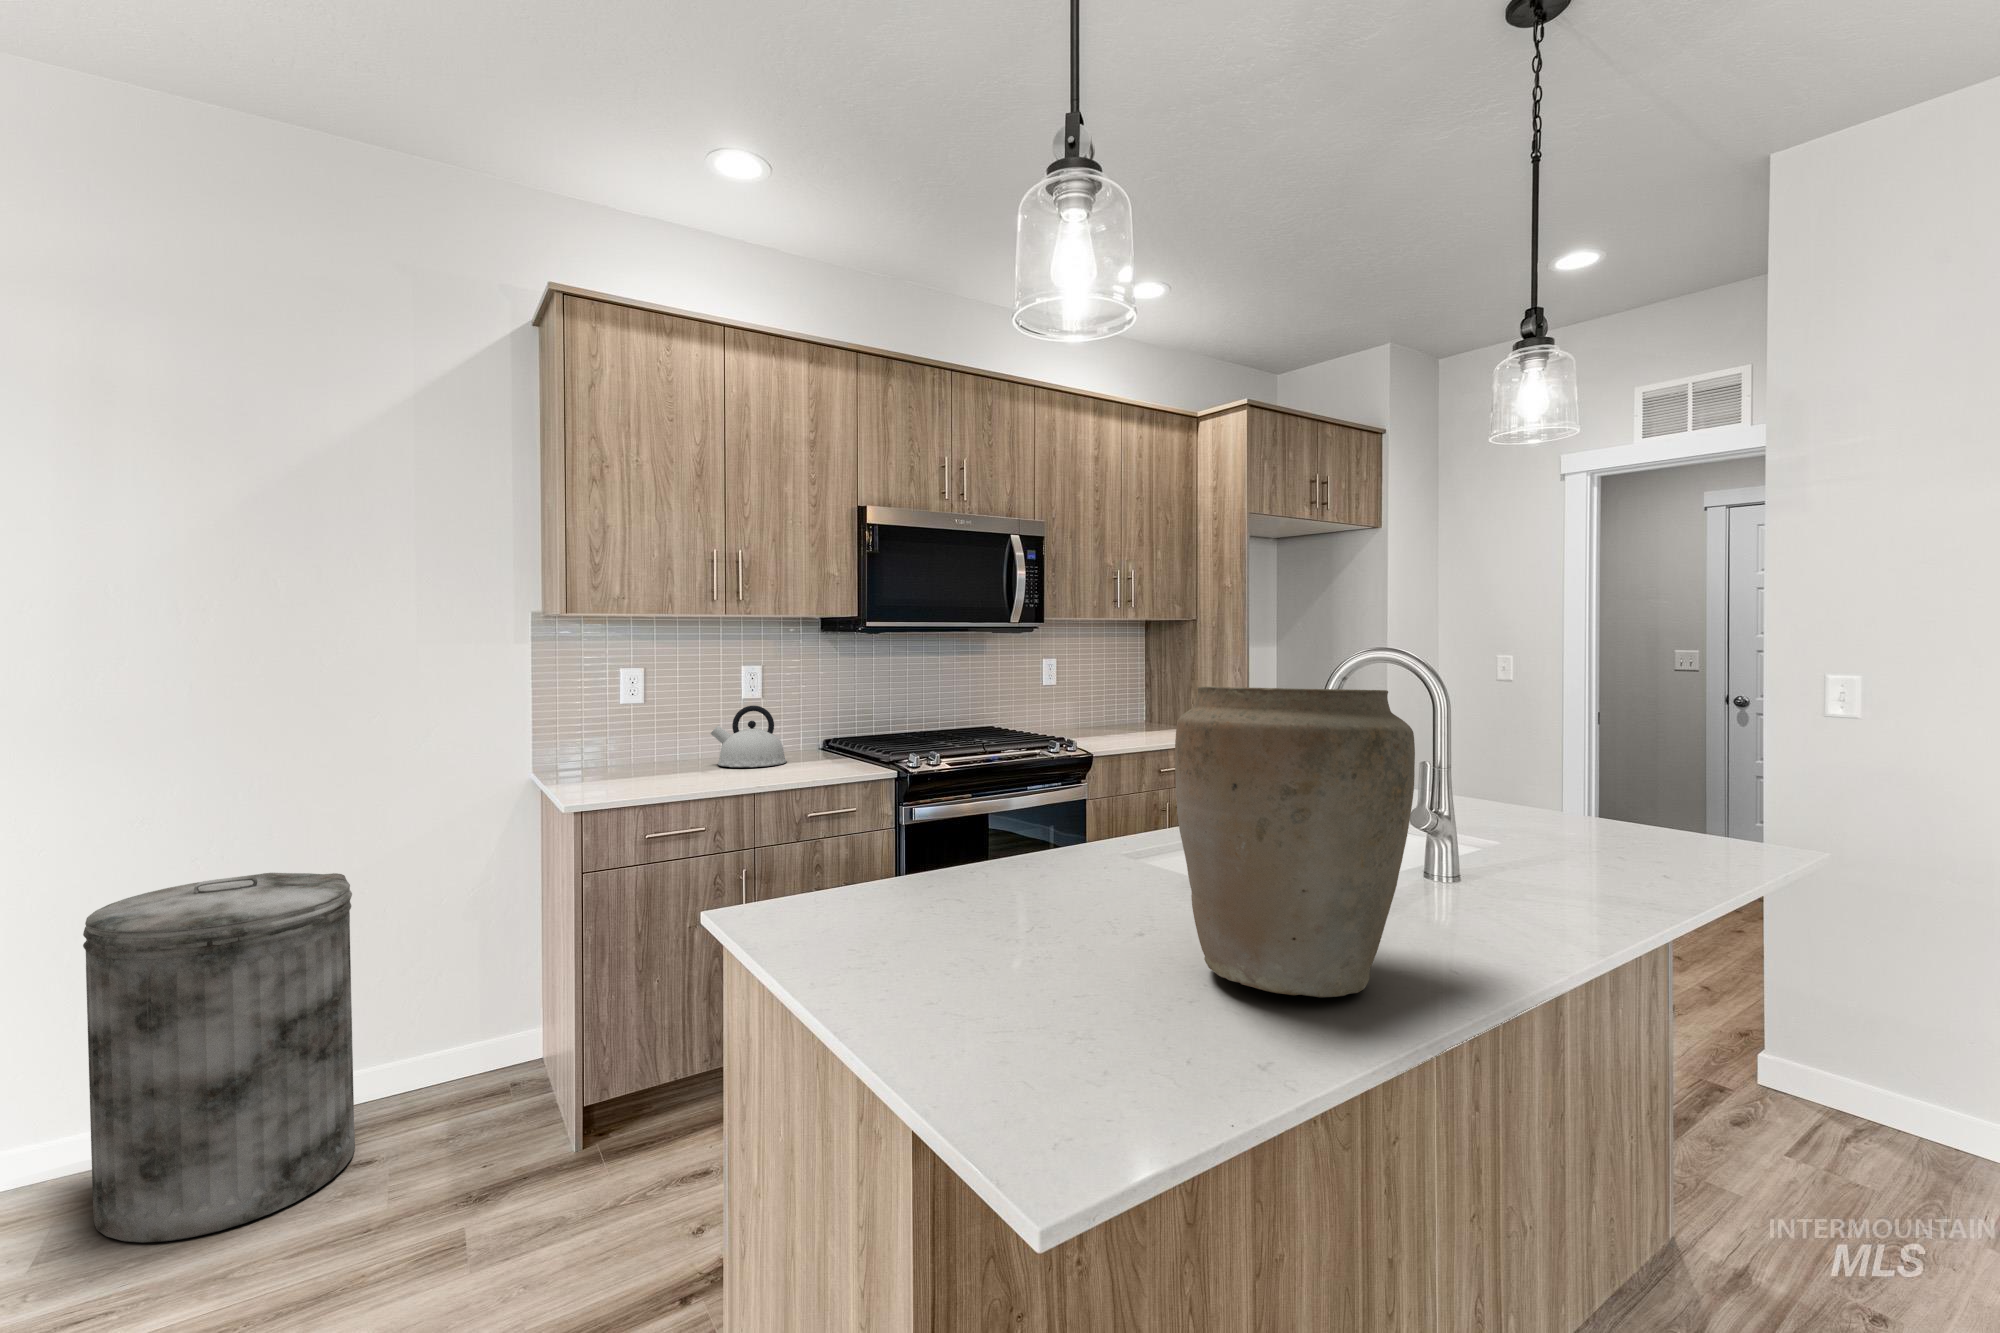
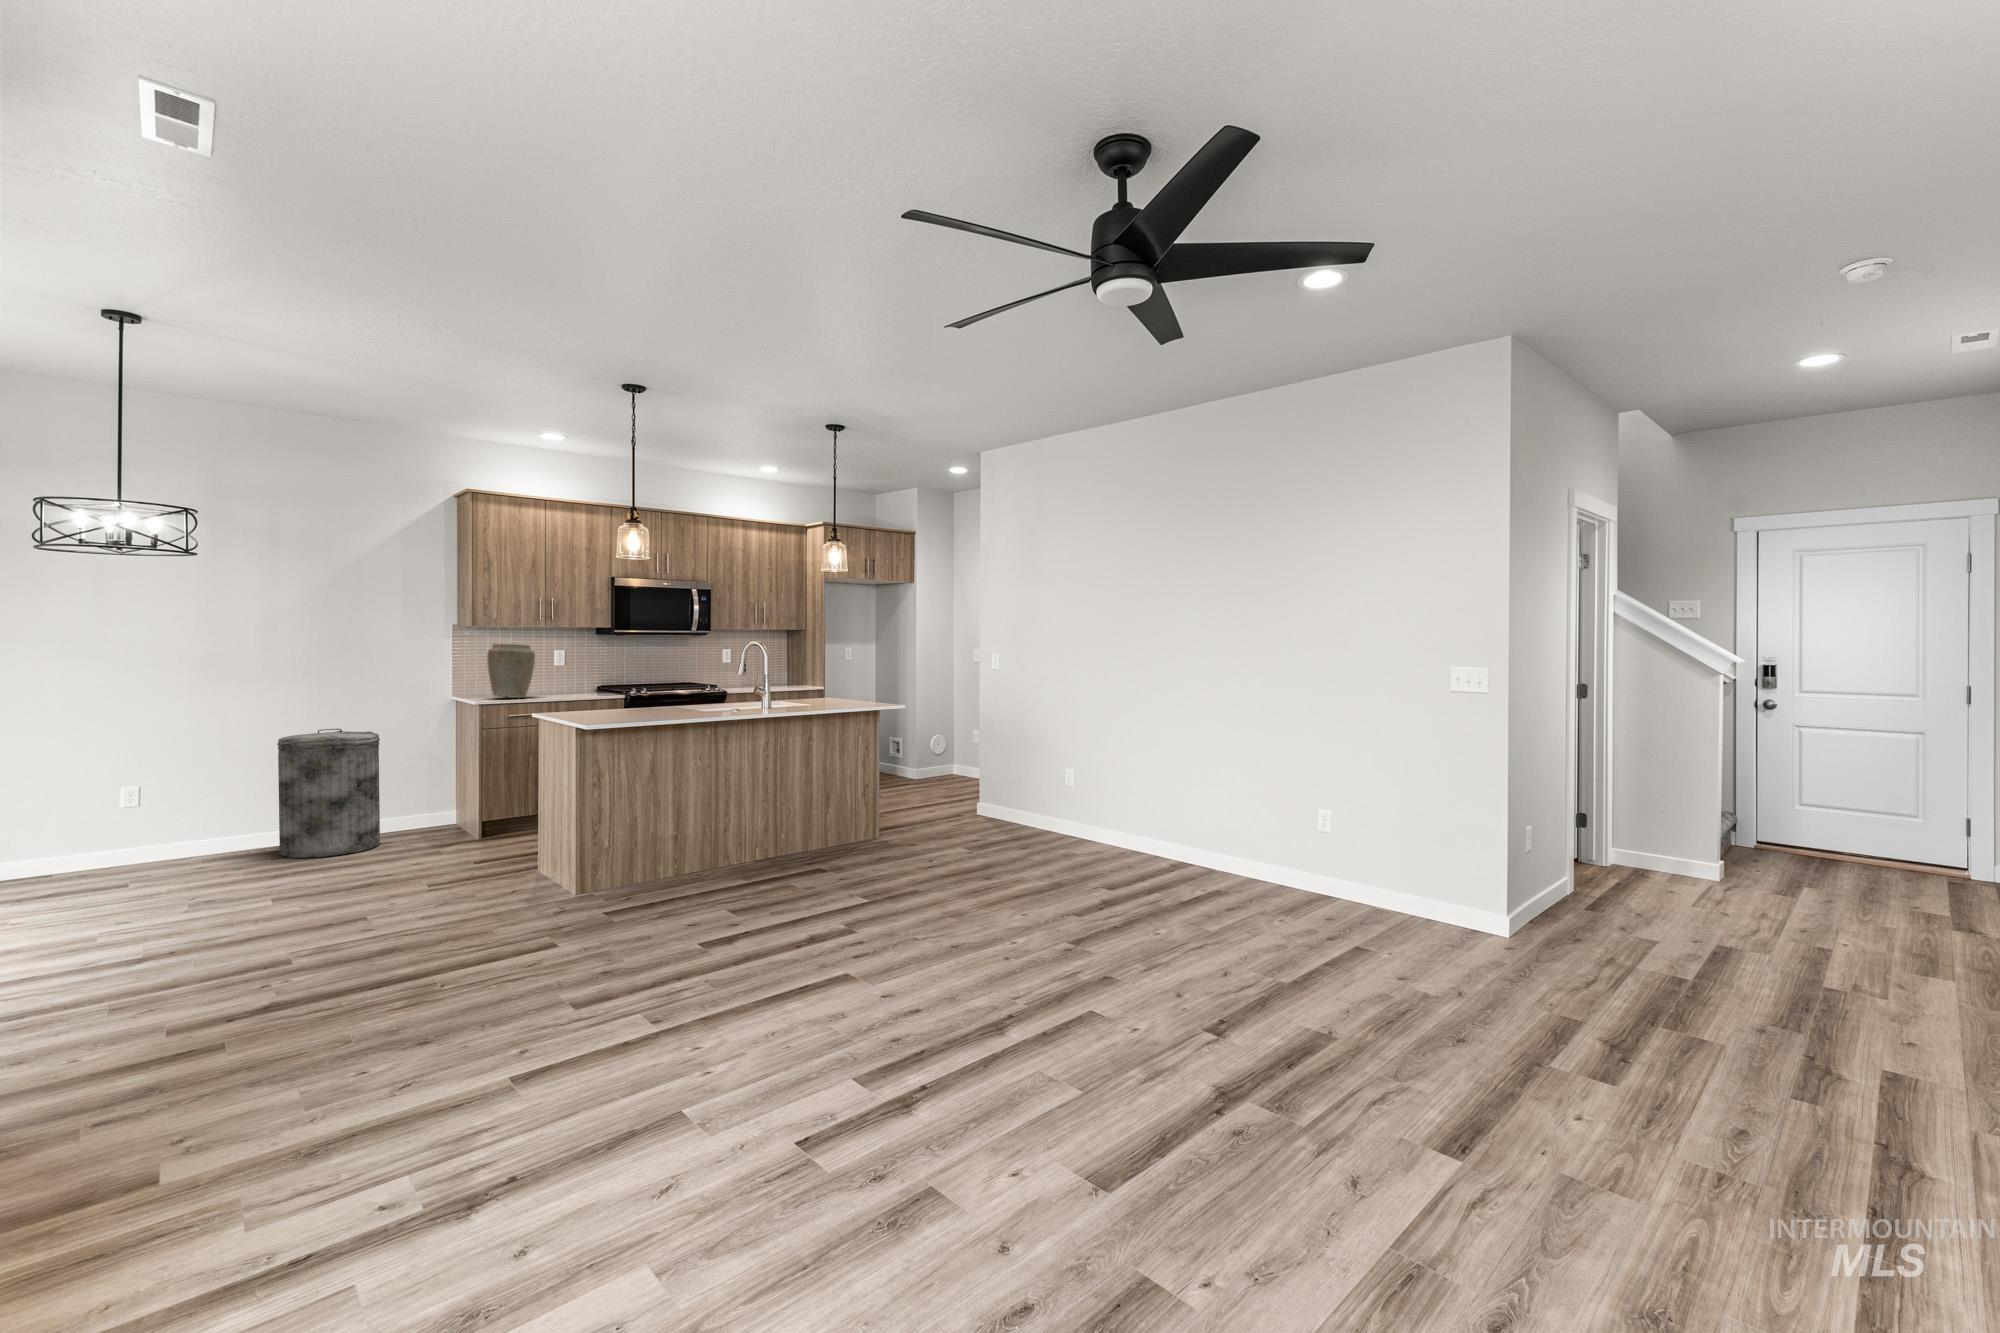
vase: present [1175,686,1415,997] -> present [487,644,535,698]
kettle: present [711,706,786,767] -> none [539,668,577,695]

